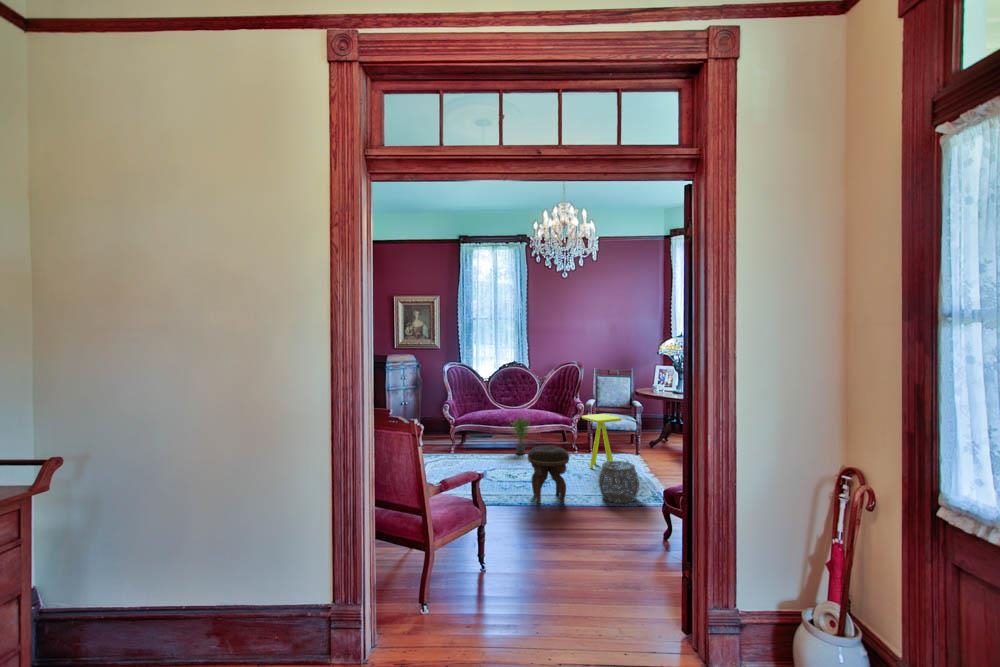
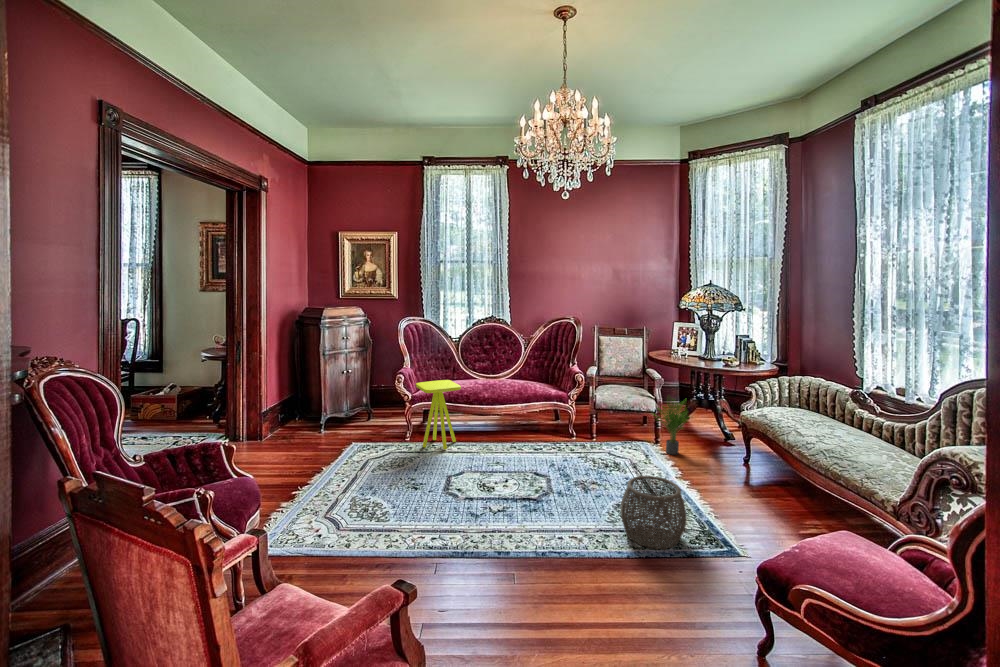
side table: present [582,414,621,468] -> present [416,380,461,450]
potted plant: present [513,415,528,454] -> present [660,401,686,455]
footstool: present [528,446,569,504] -> none [510,453,577,551]

